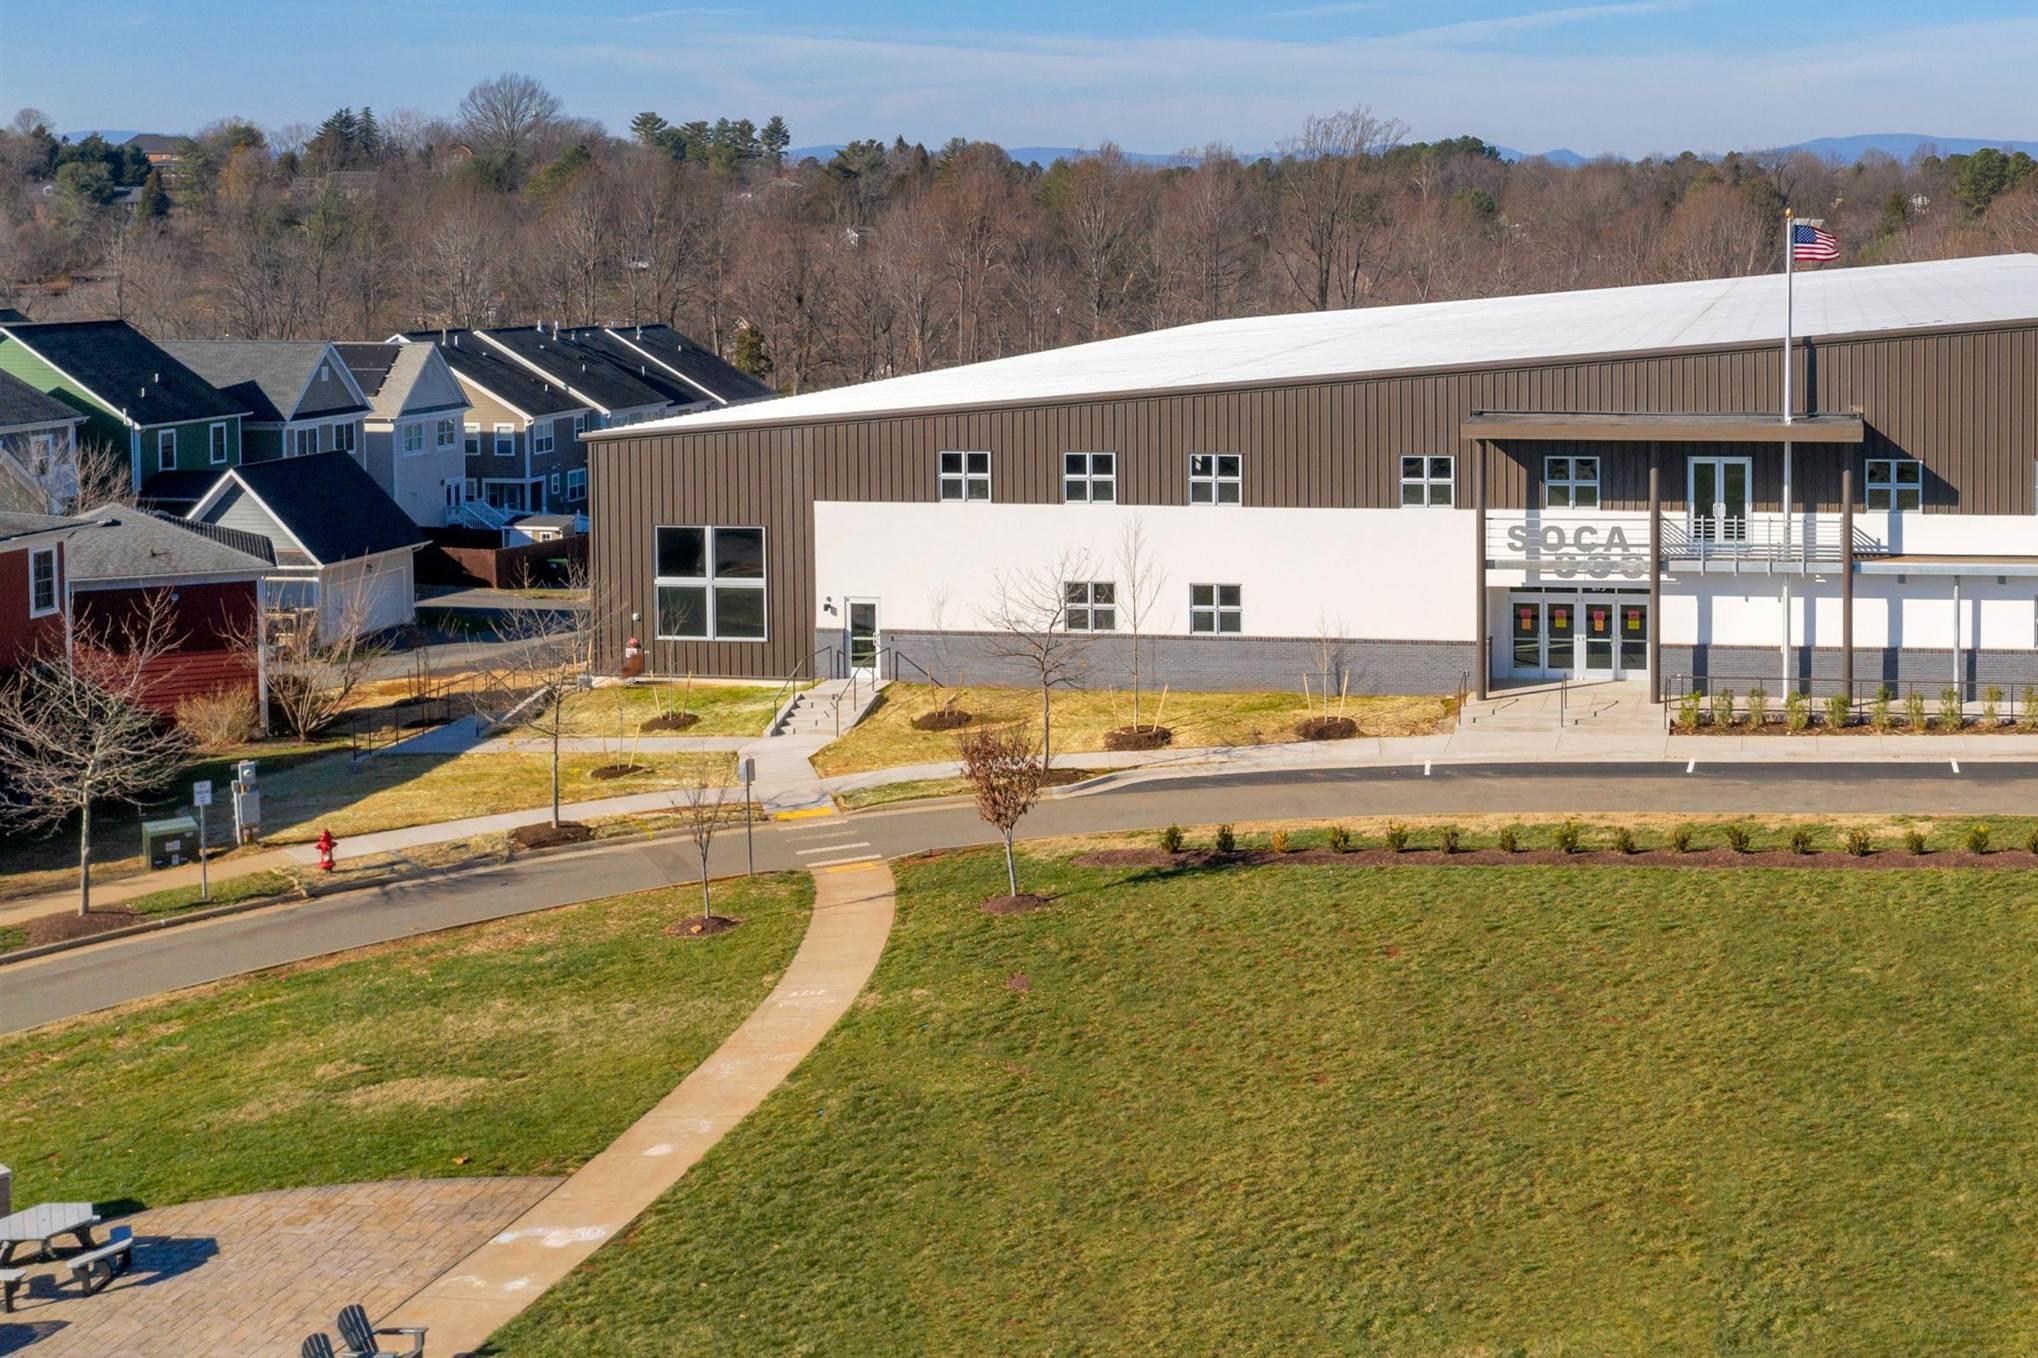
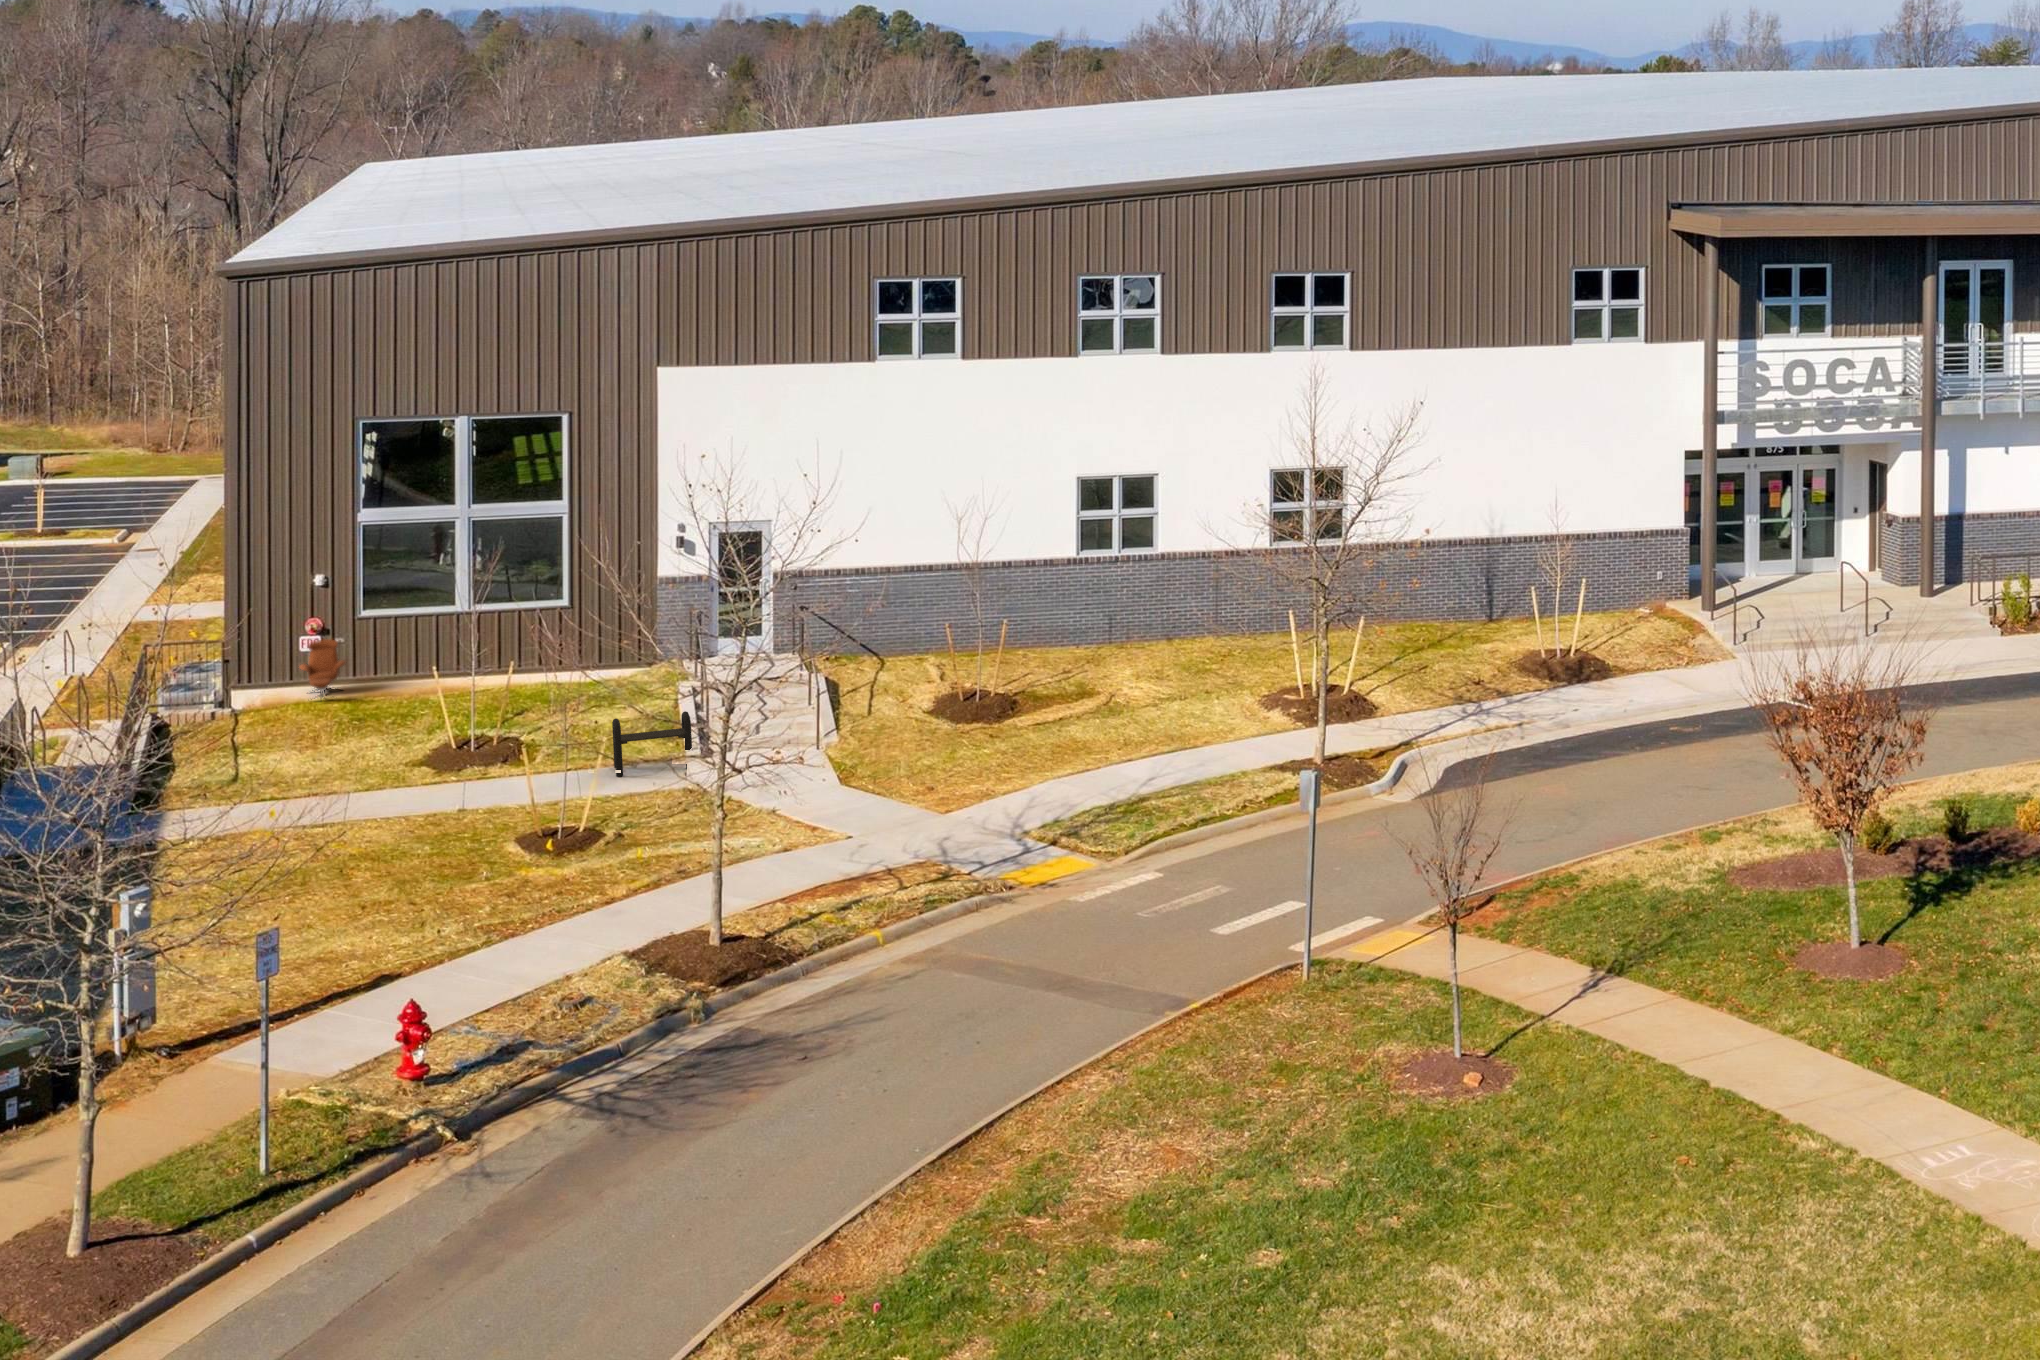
bench: none [705,710,755,744] -> present [612,711,692,777]

